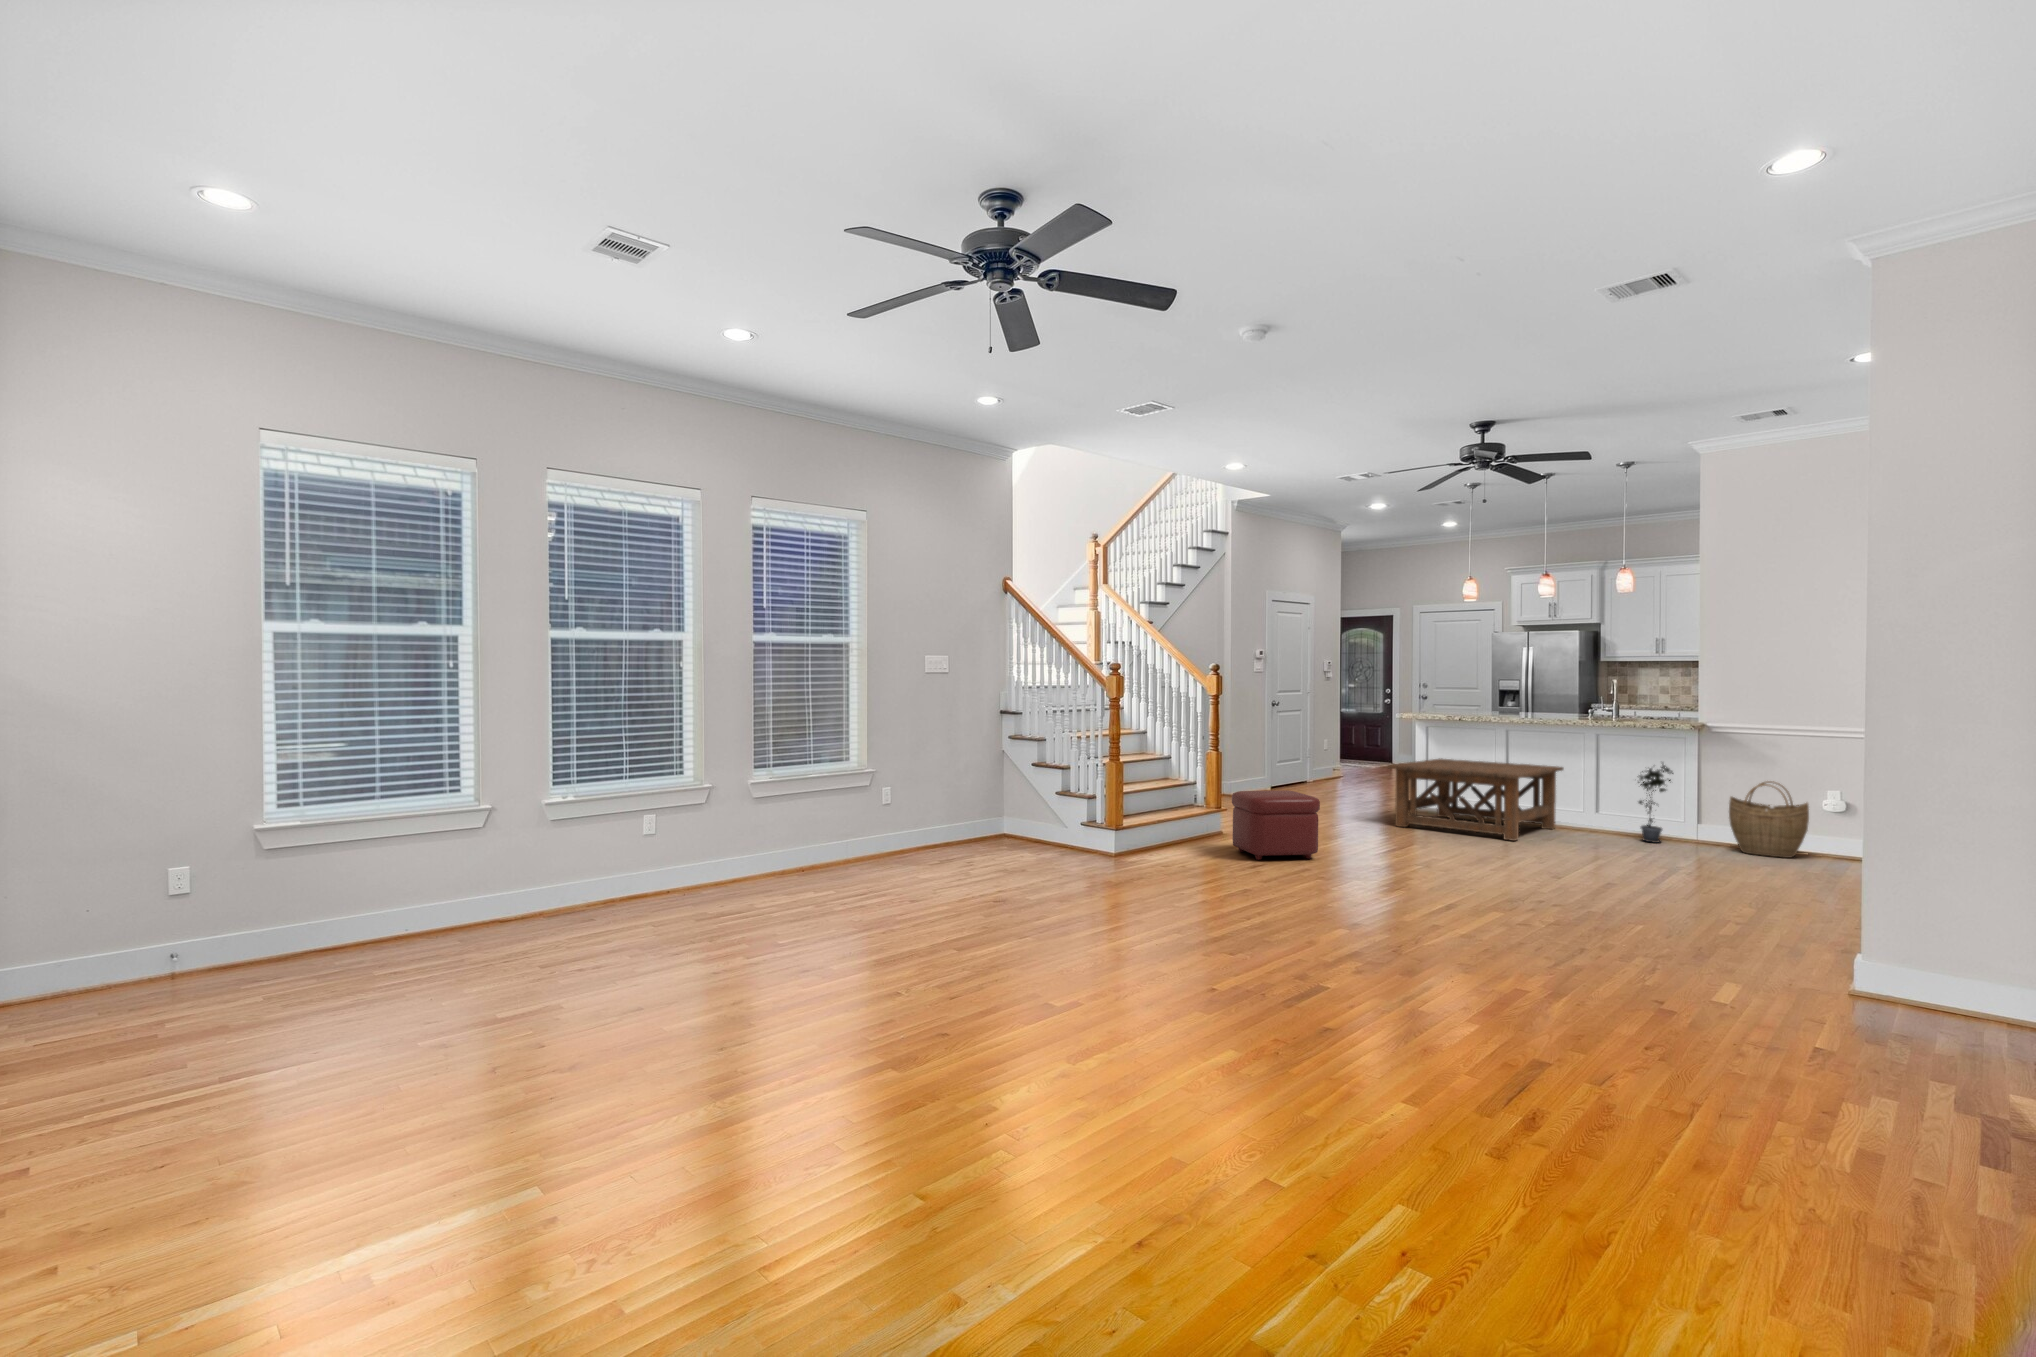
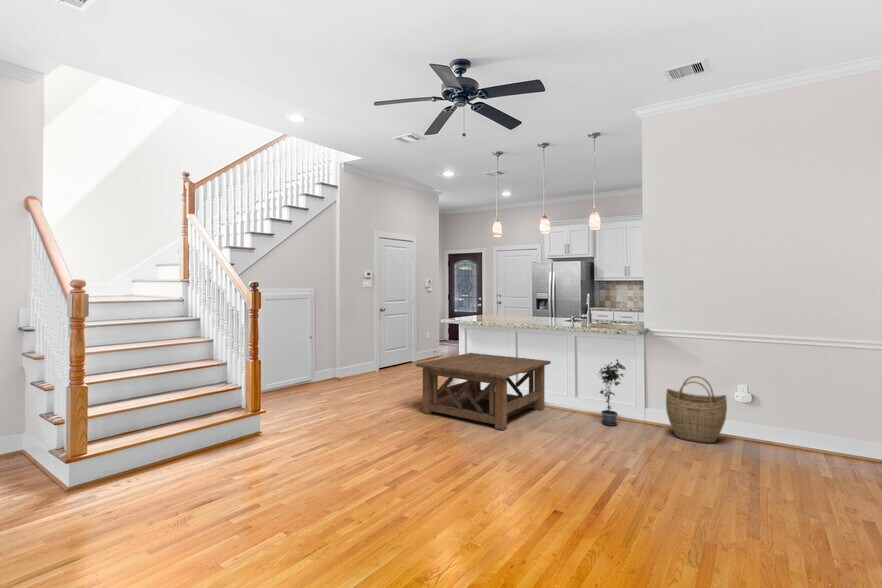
ottoman: present [1232,790,1320,860] -> none [214,402,295,484]

